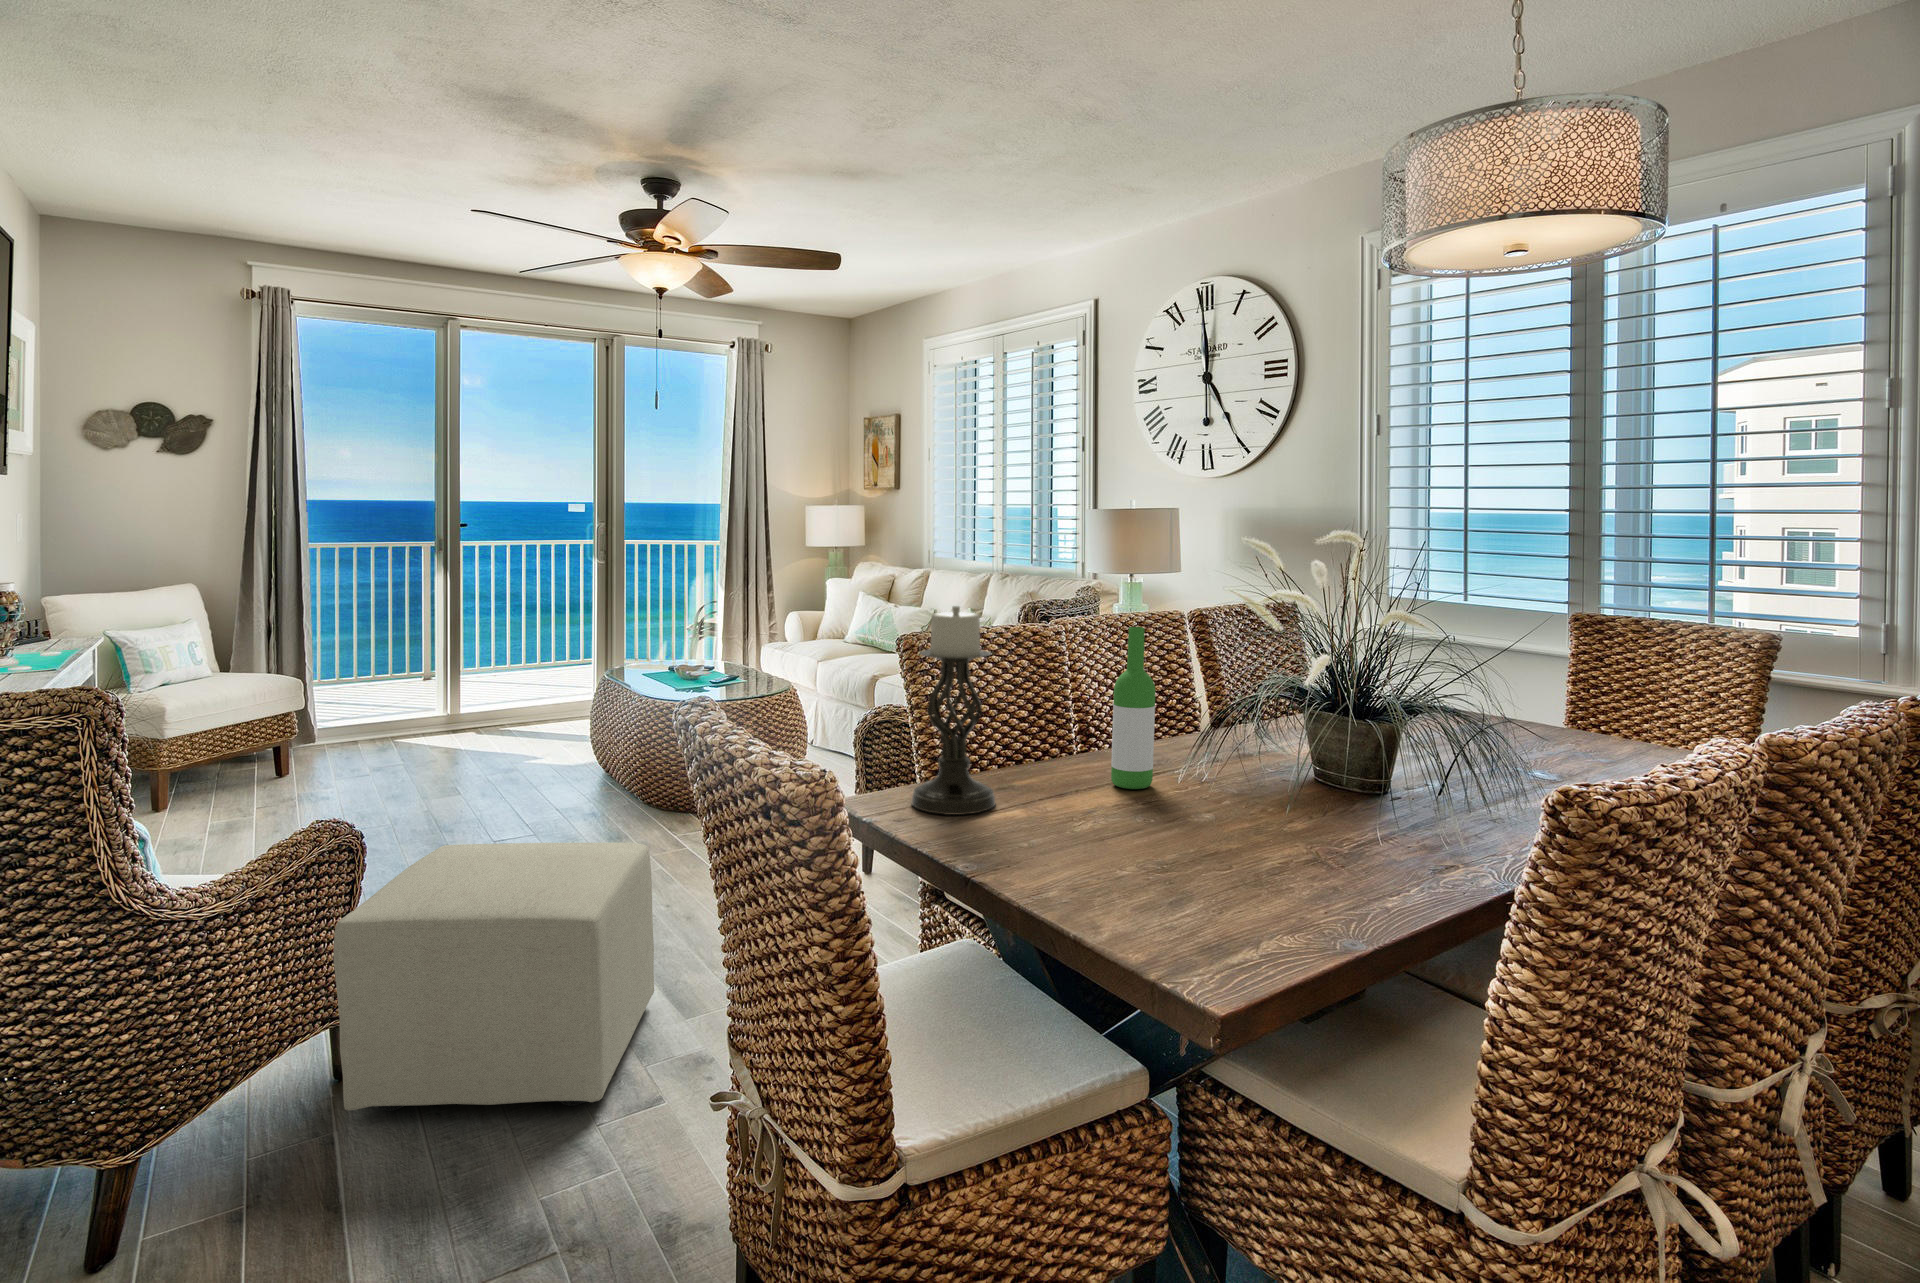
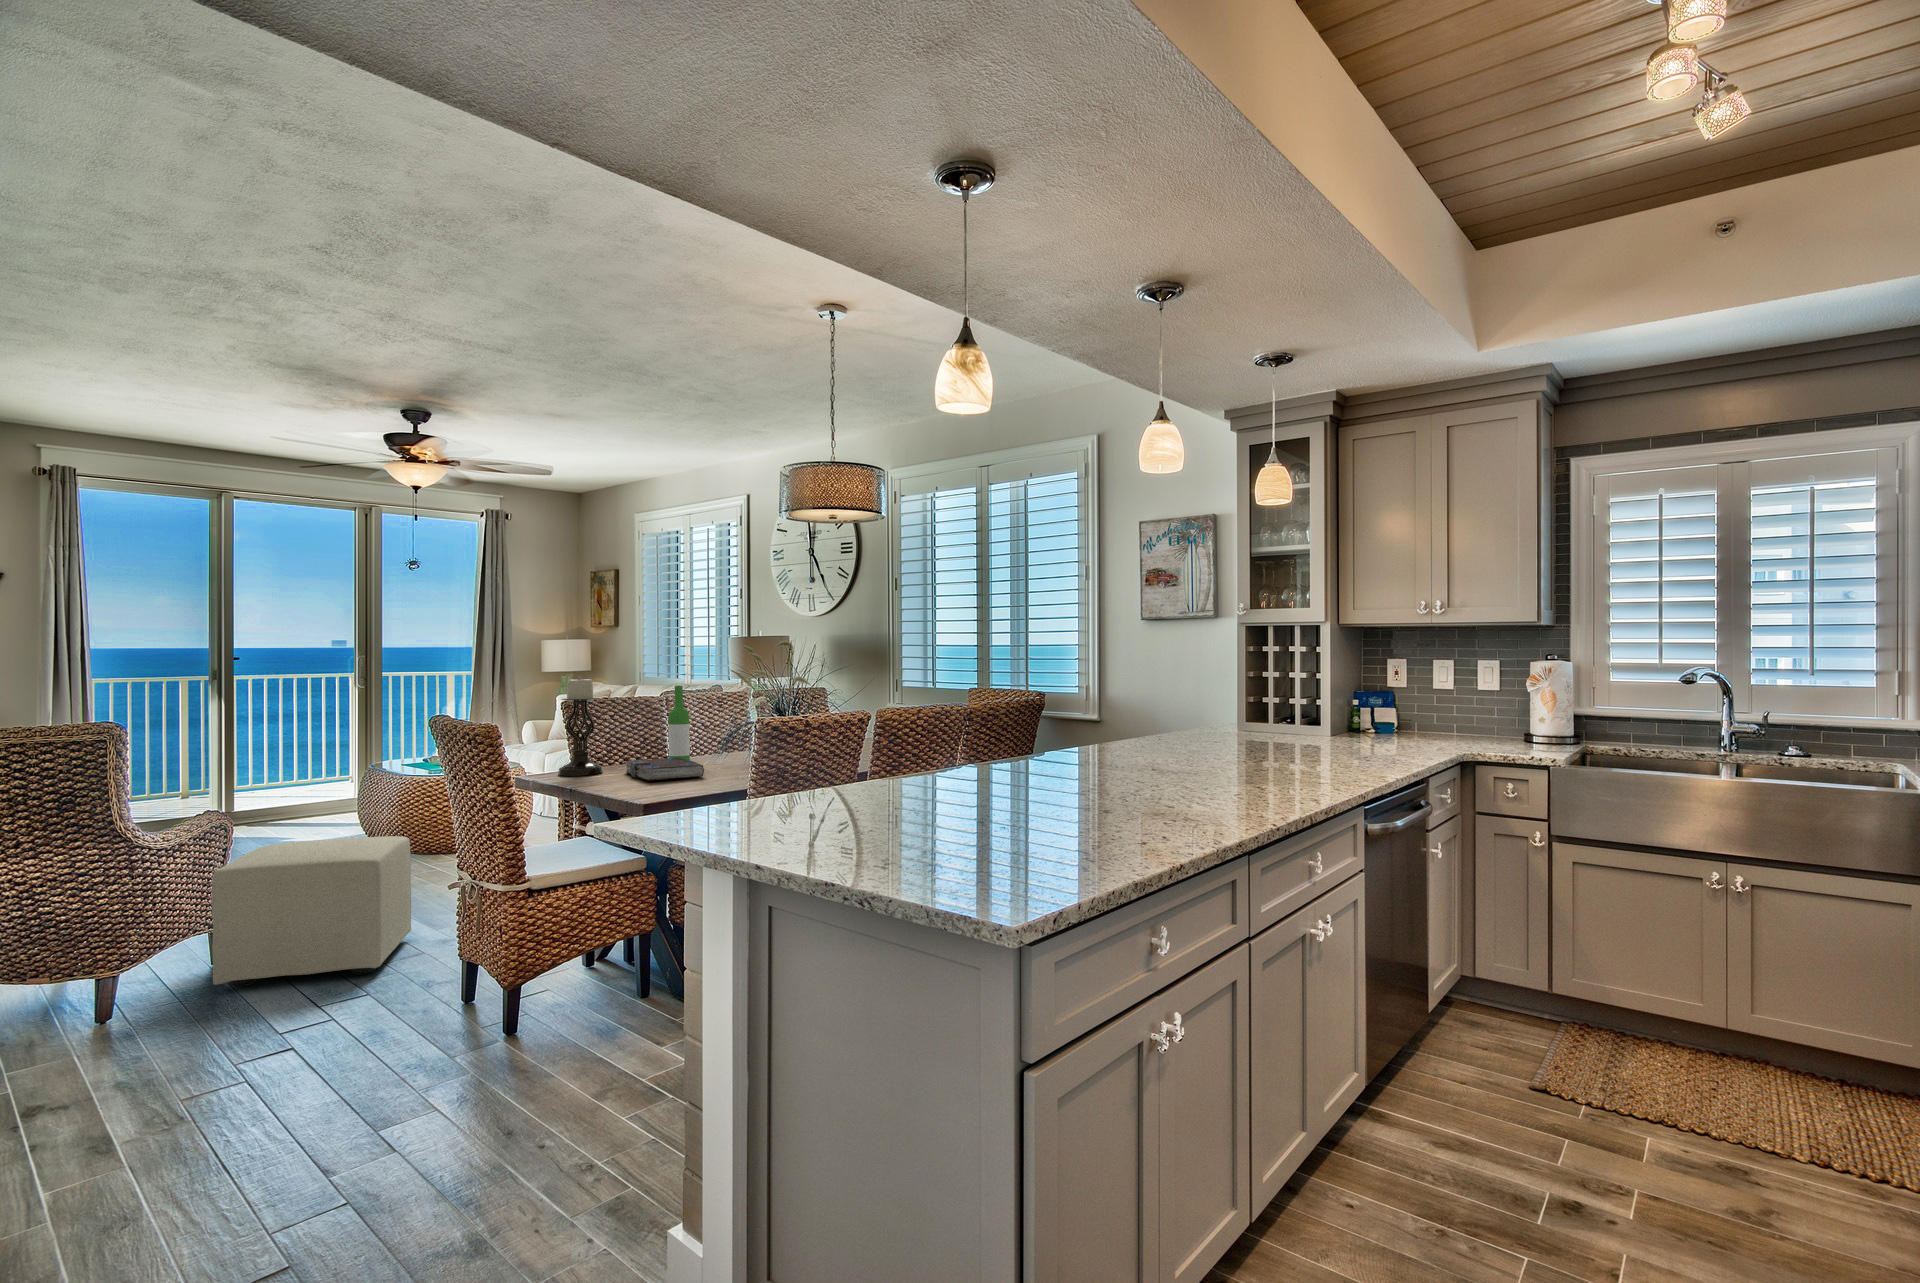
book: none [1039,780,1239,865] -> present [625,758,704,781]

